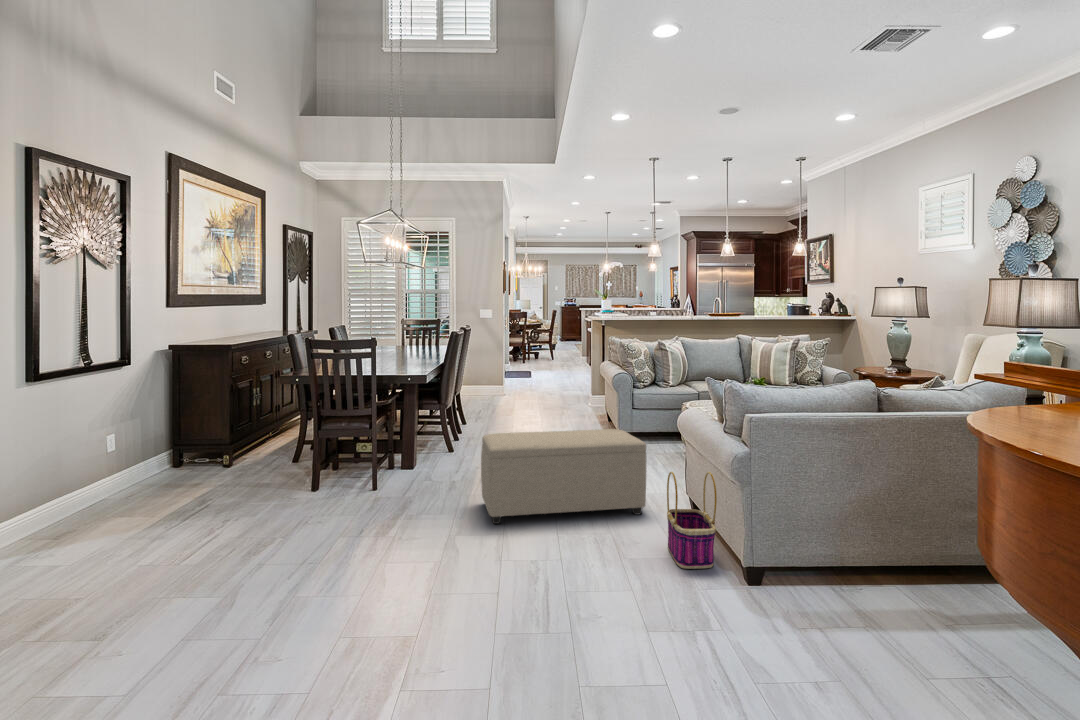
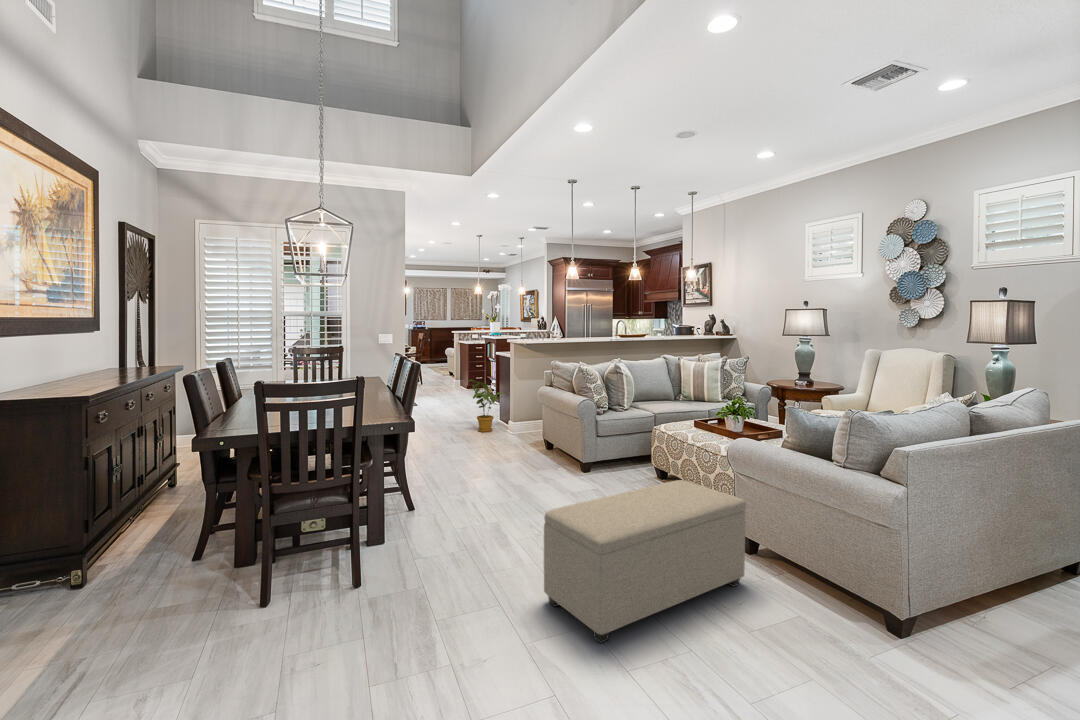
house plant: none [558,357,597,407] -> present [468,380,508,432]
basket: present [667,472,717,569] -> none [833,543,931,678]

